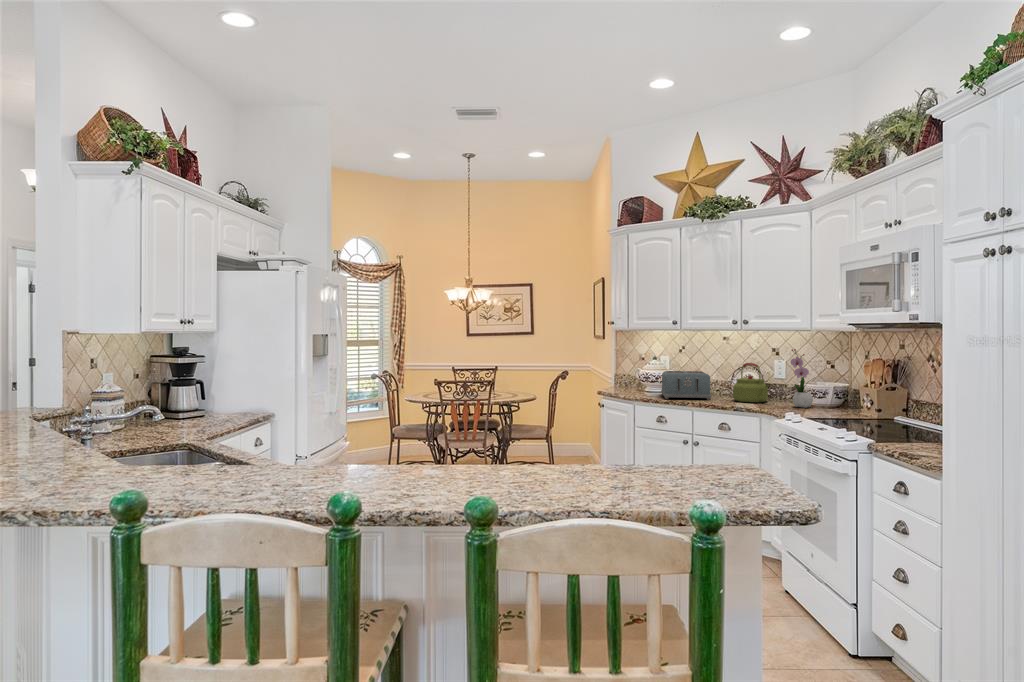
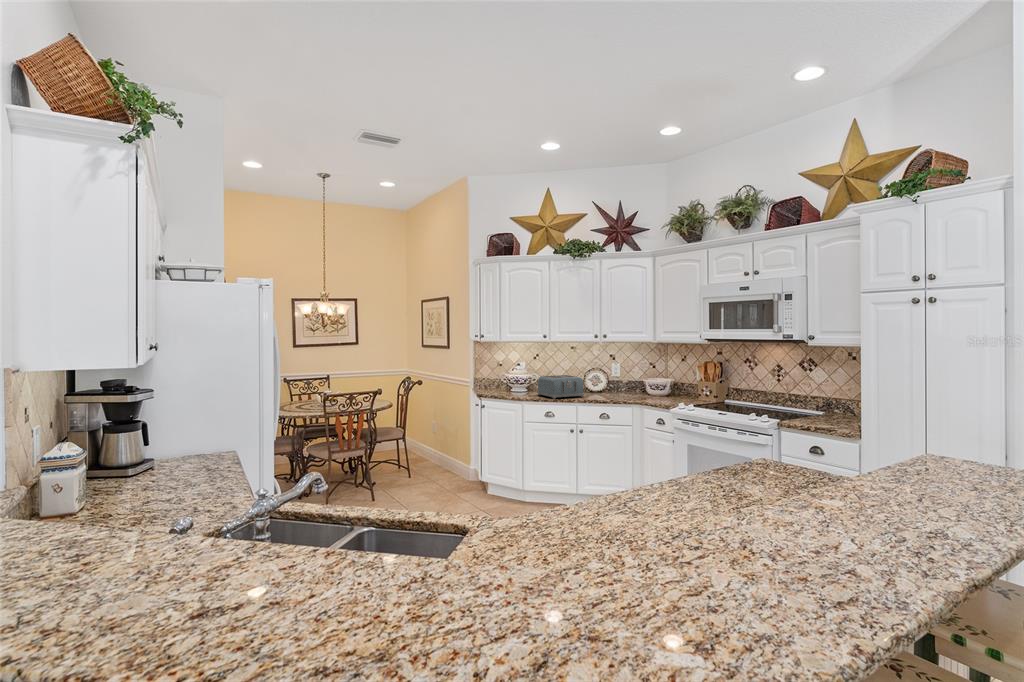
flower arrangement: present [791,349,814,408] -> none [645,357,660,398]
kettle: present [733,363,768,402] -> none [598,367,628,397]

